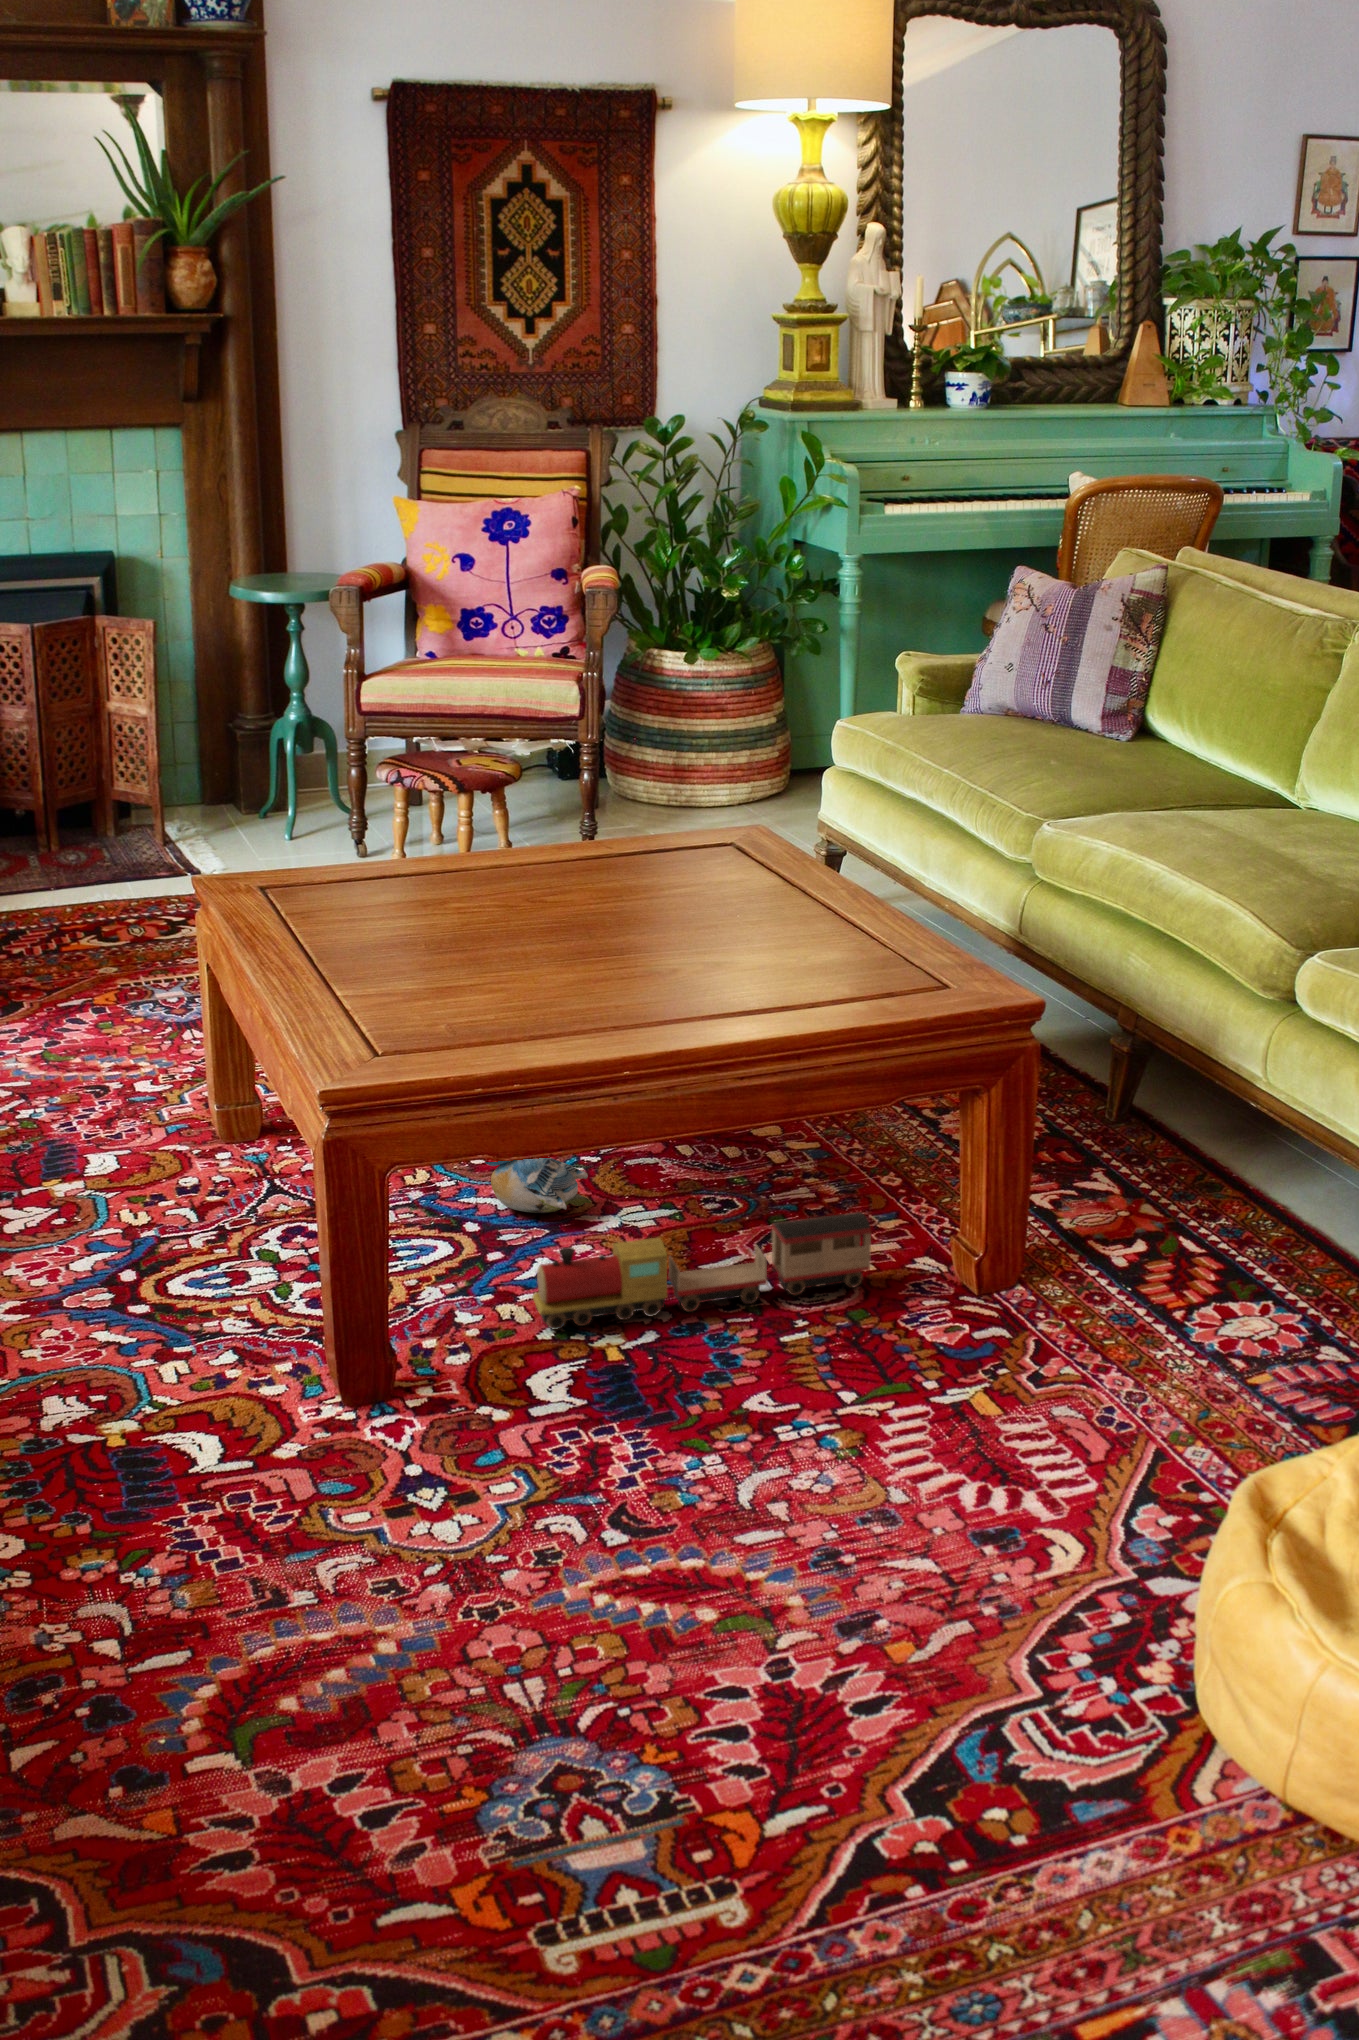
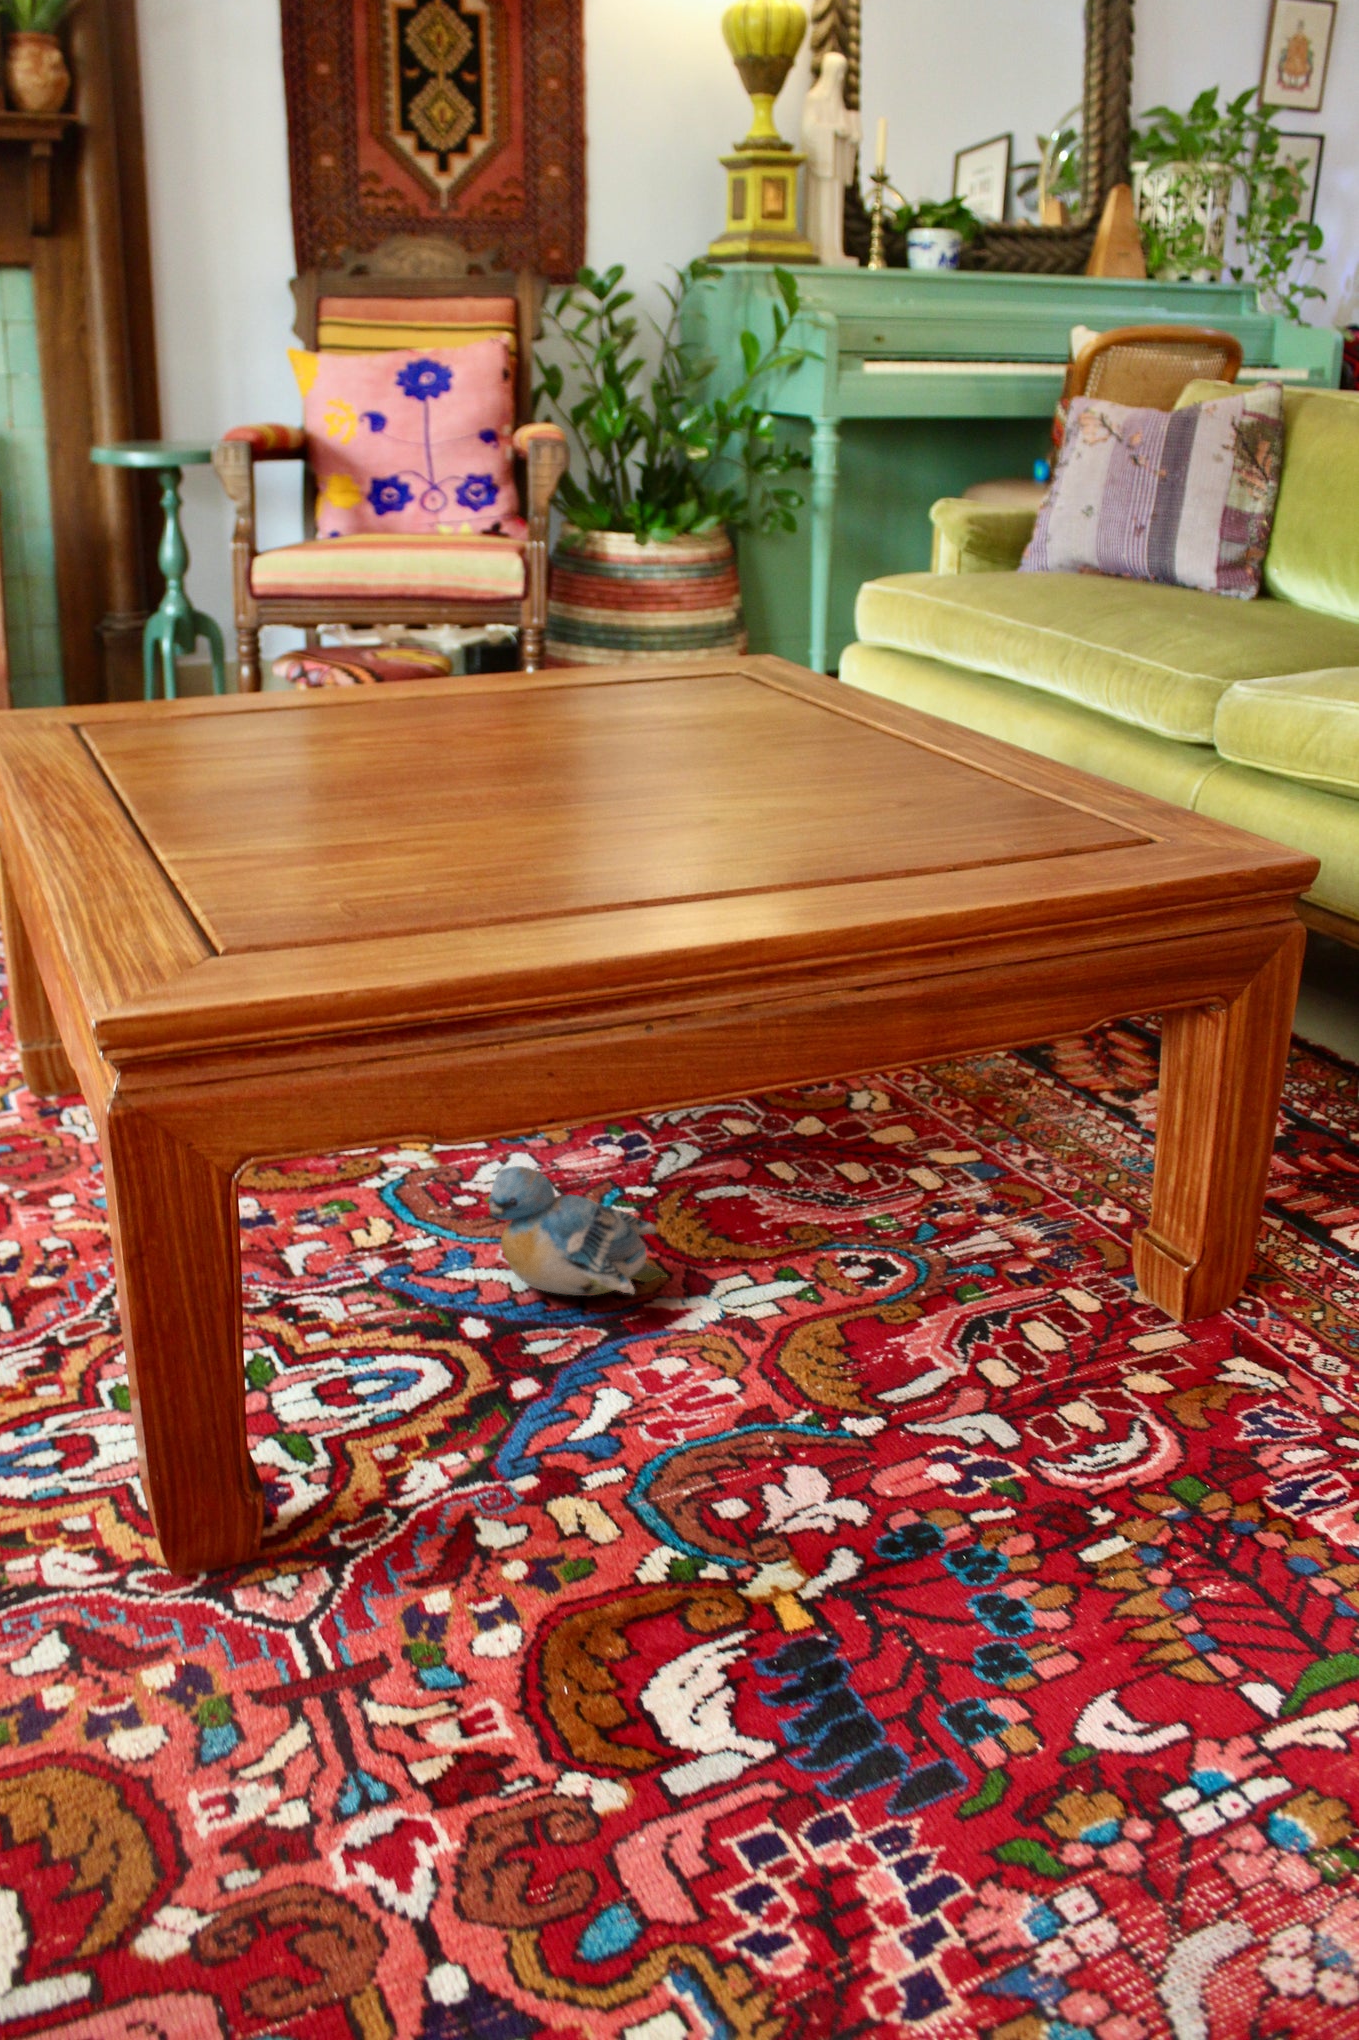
toy train: present [532,1212,871,1330] -> none [618,1307,1204,1559]

